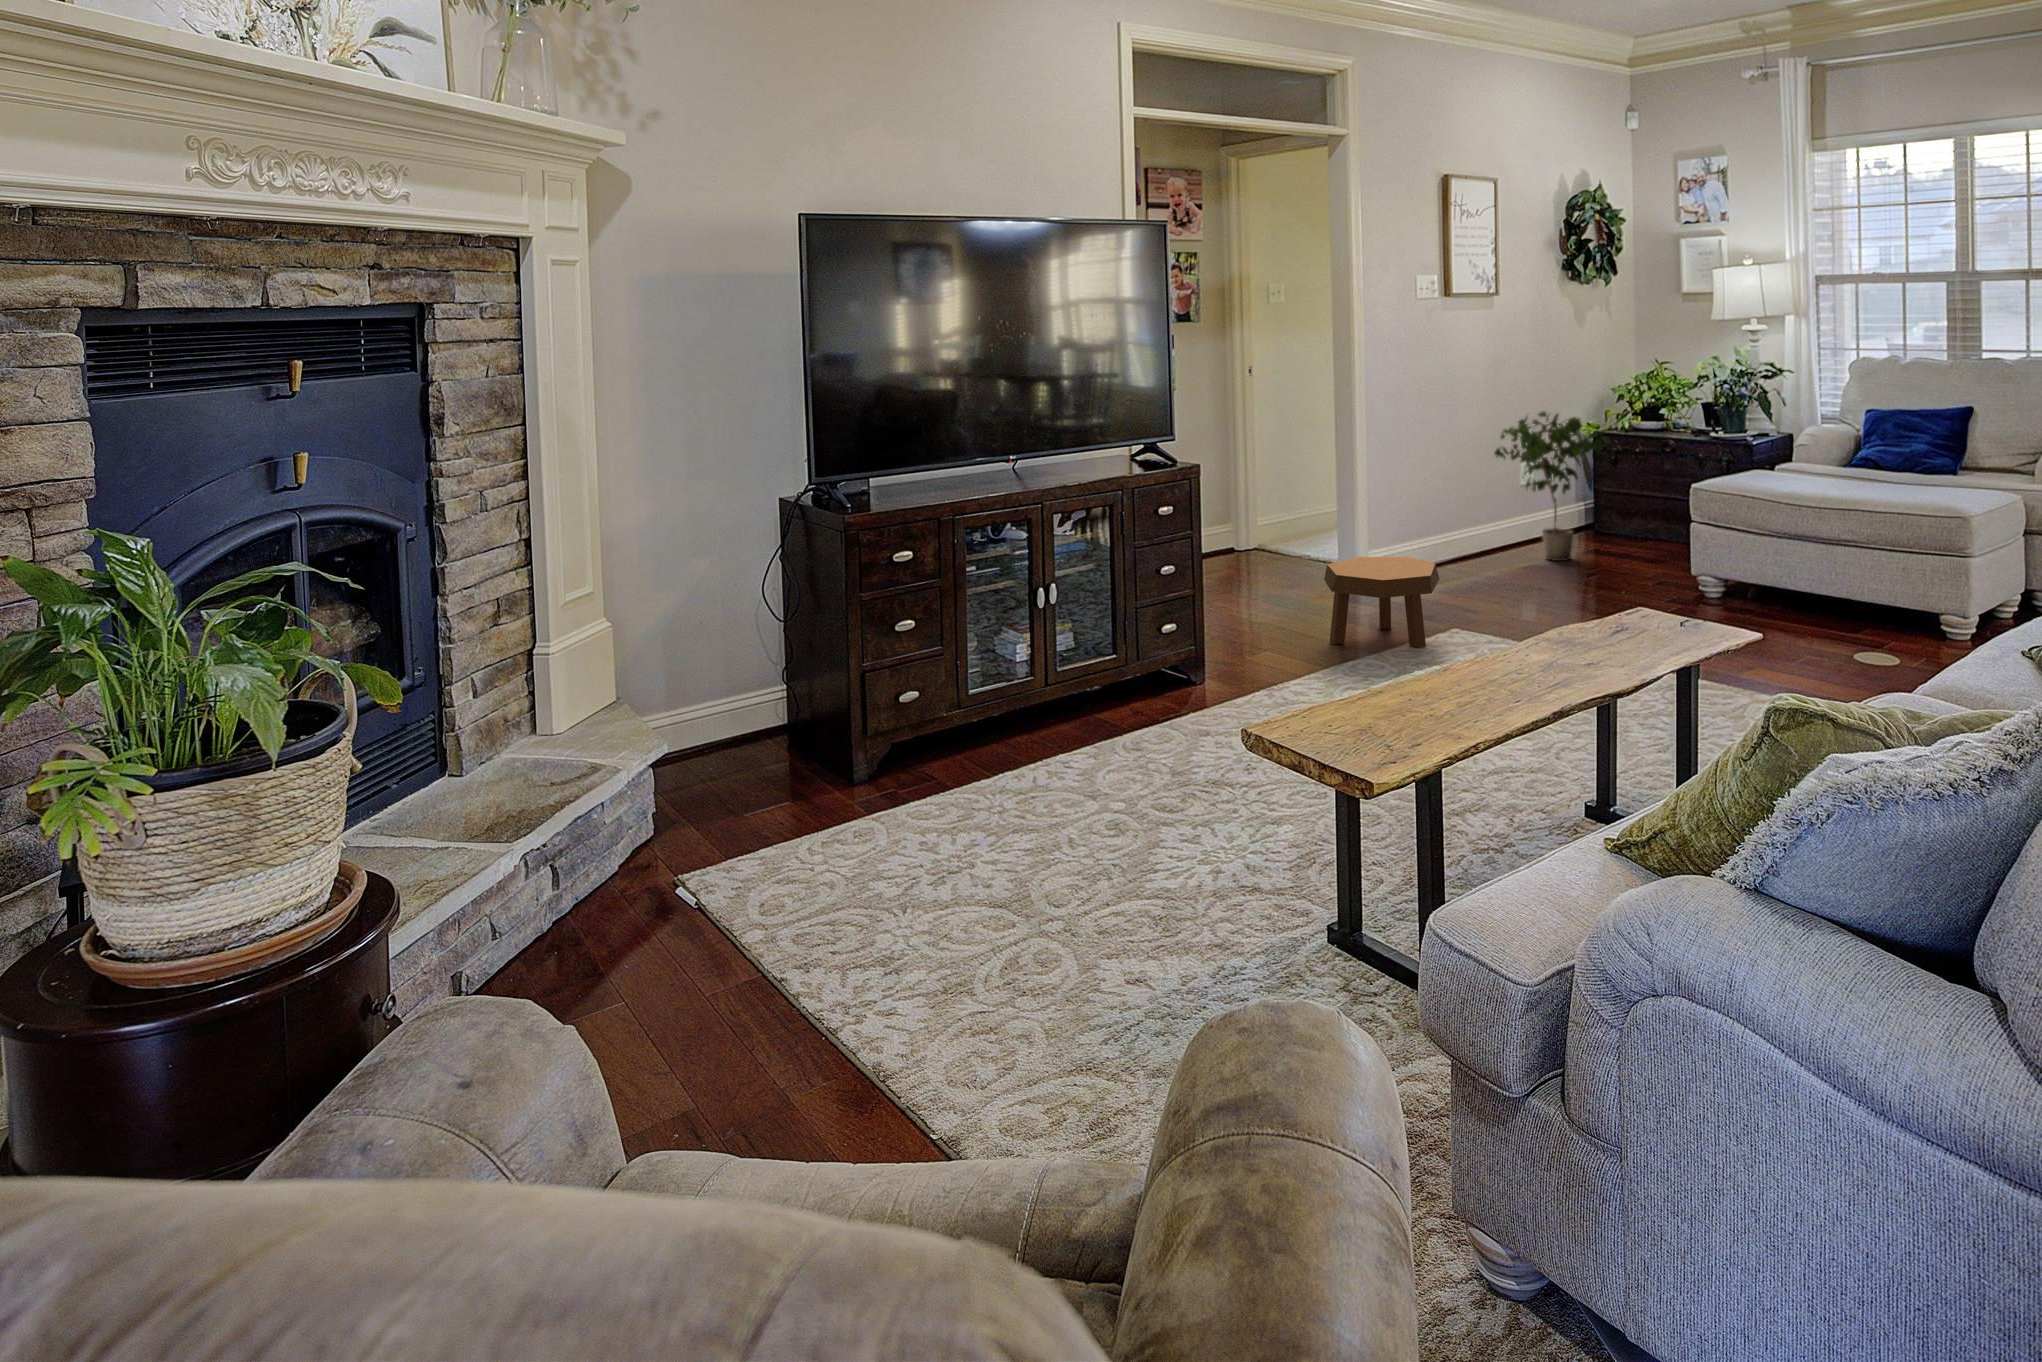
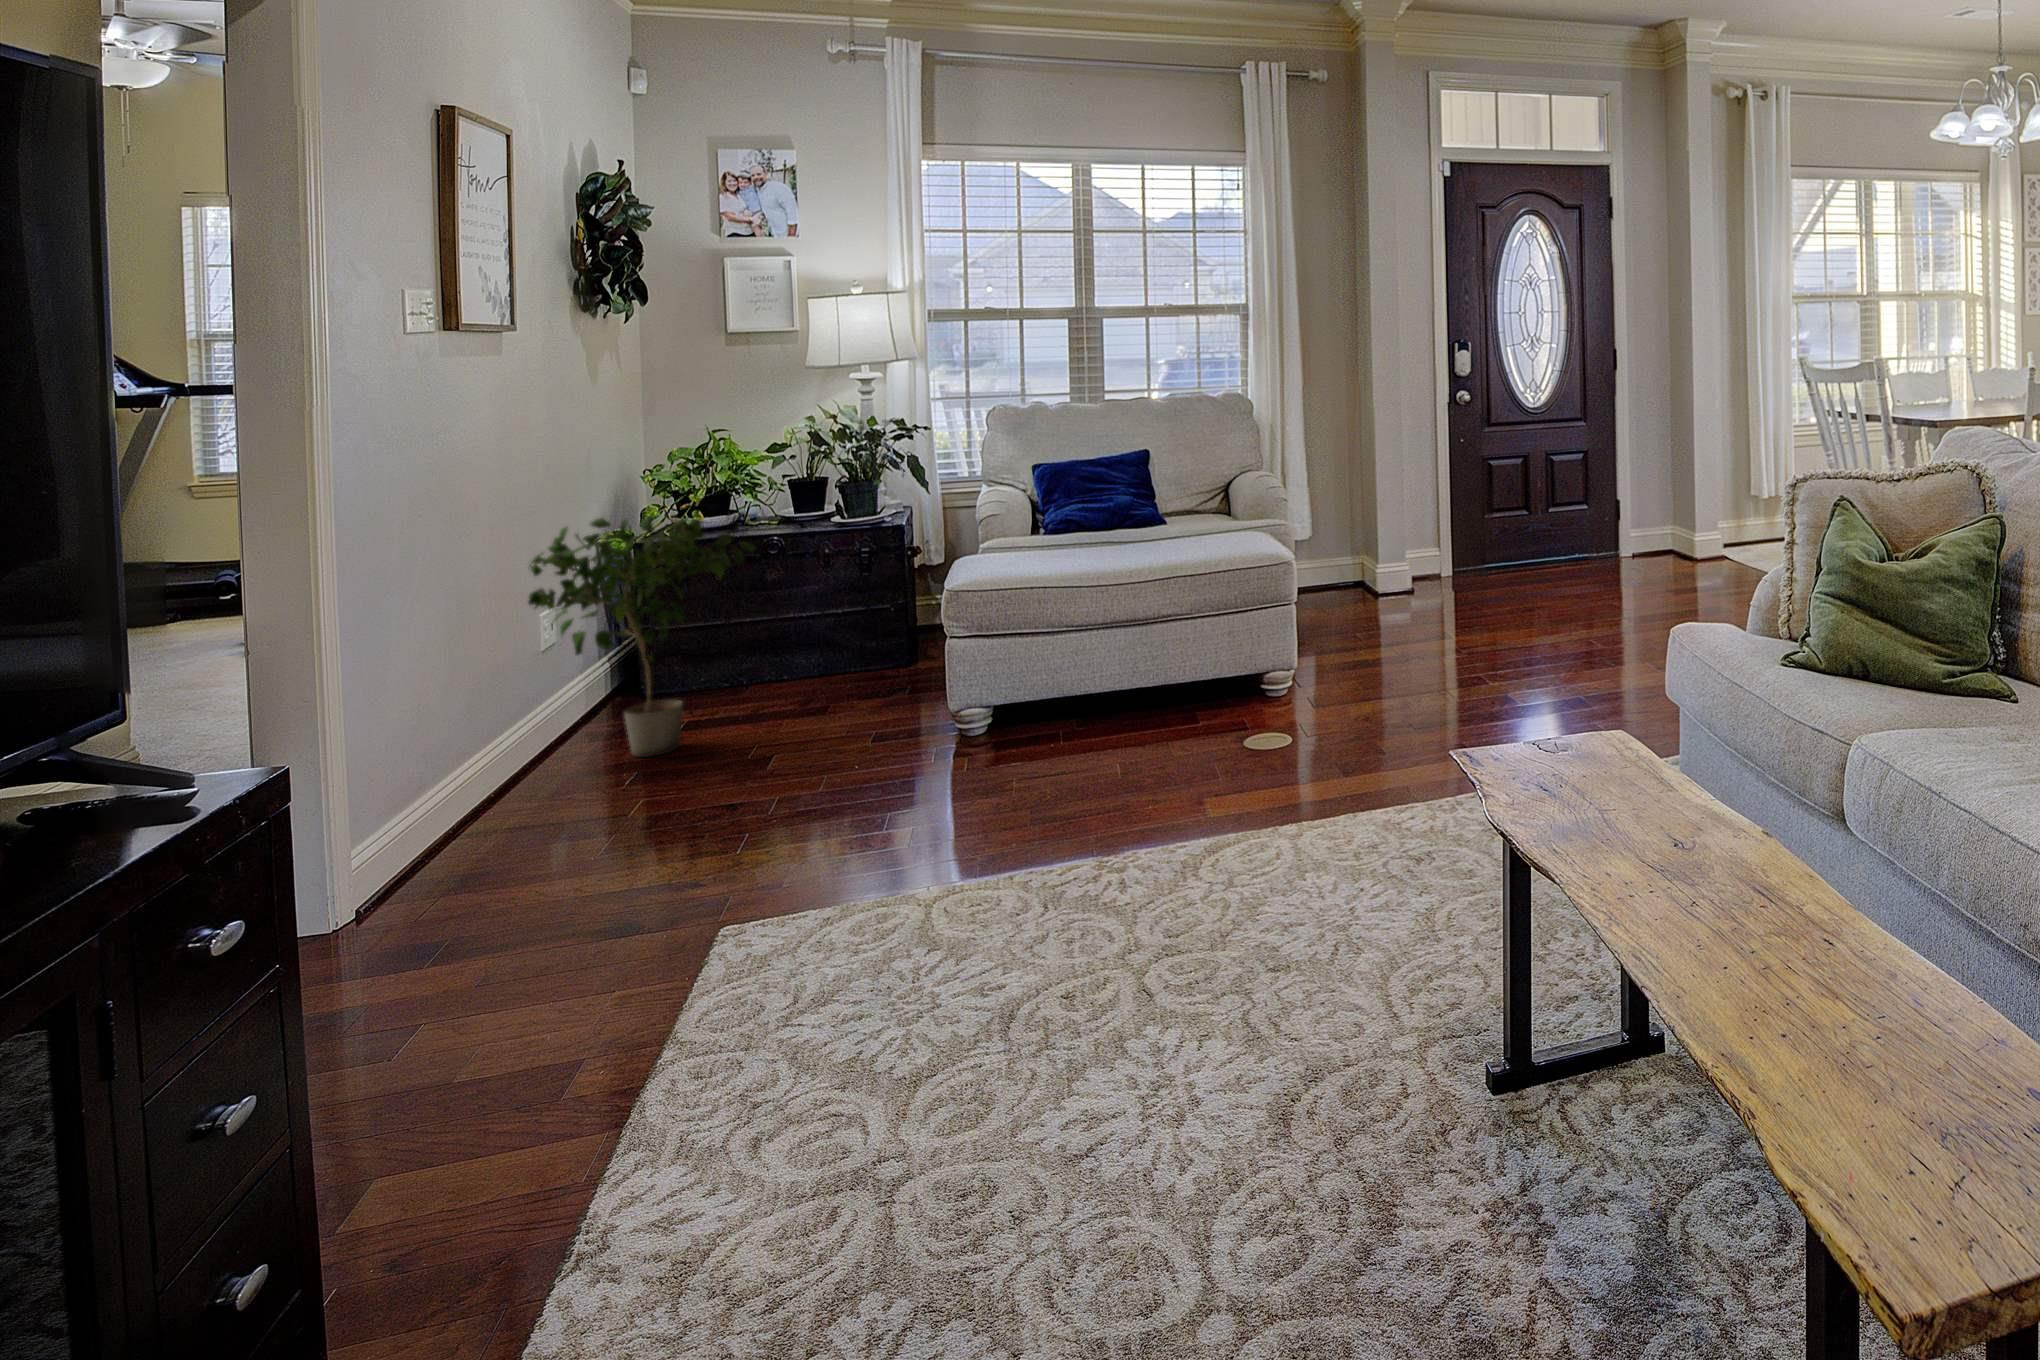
footstool: present [1324,557,1439,648] -> none [460,804,761,1051]

